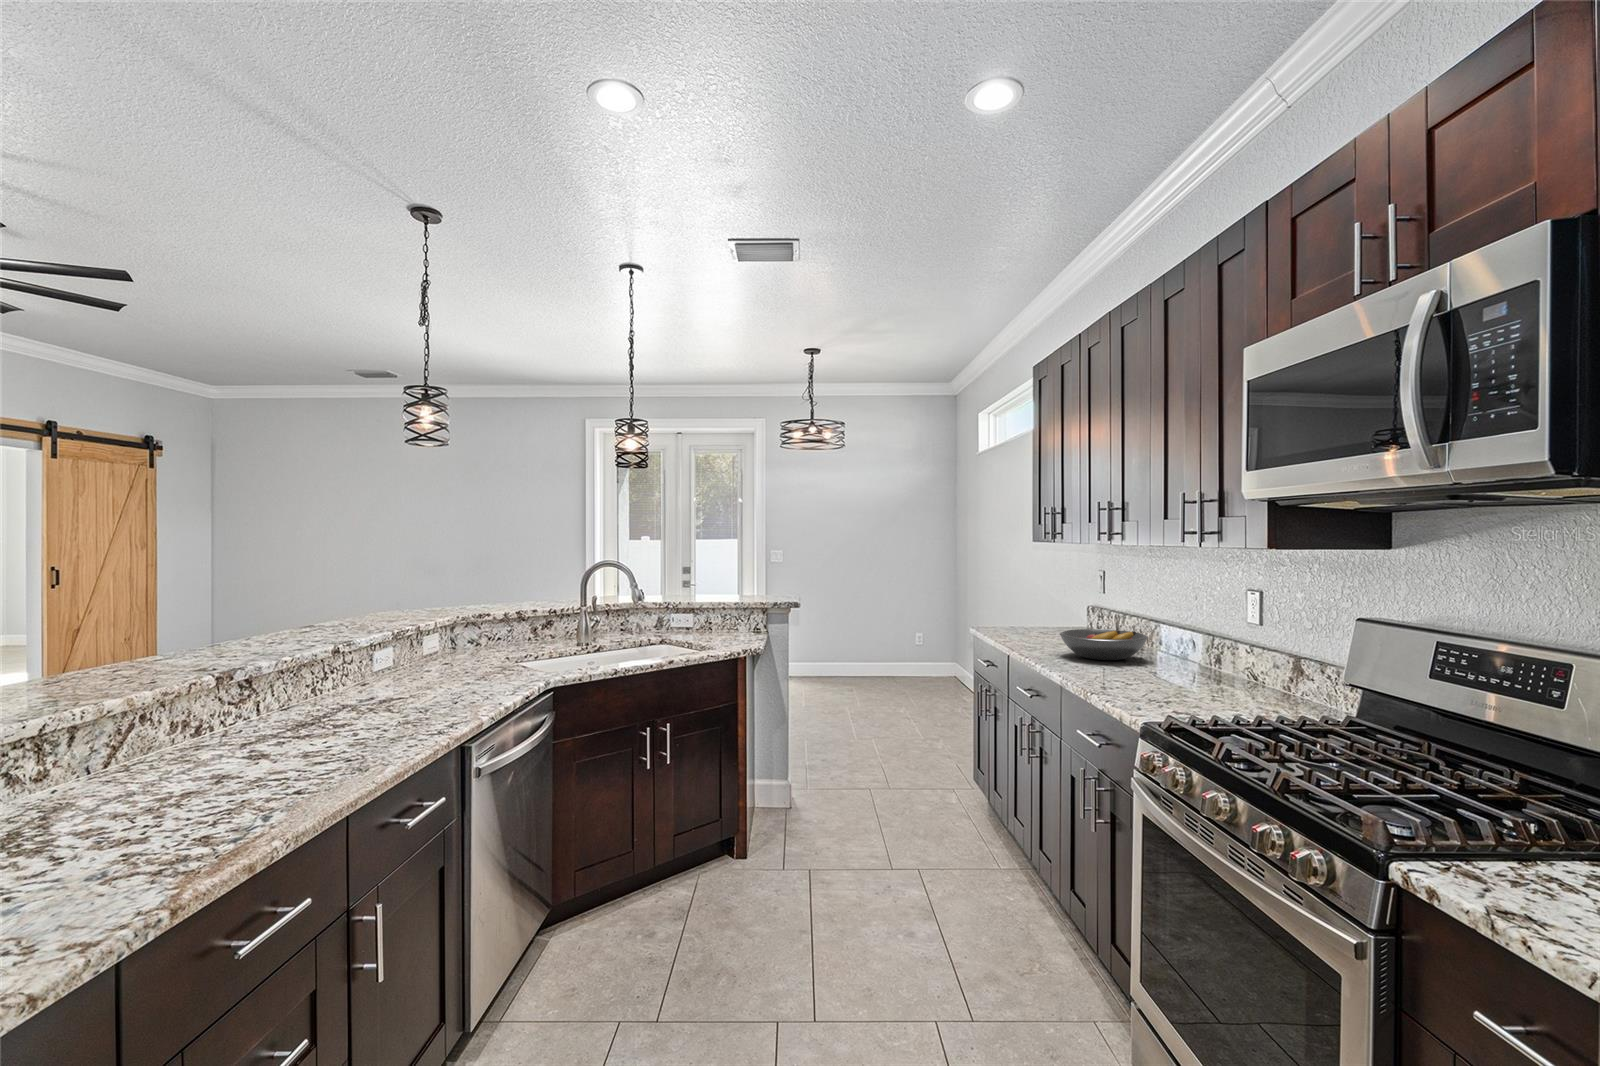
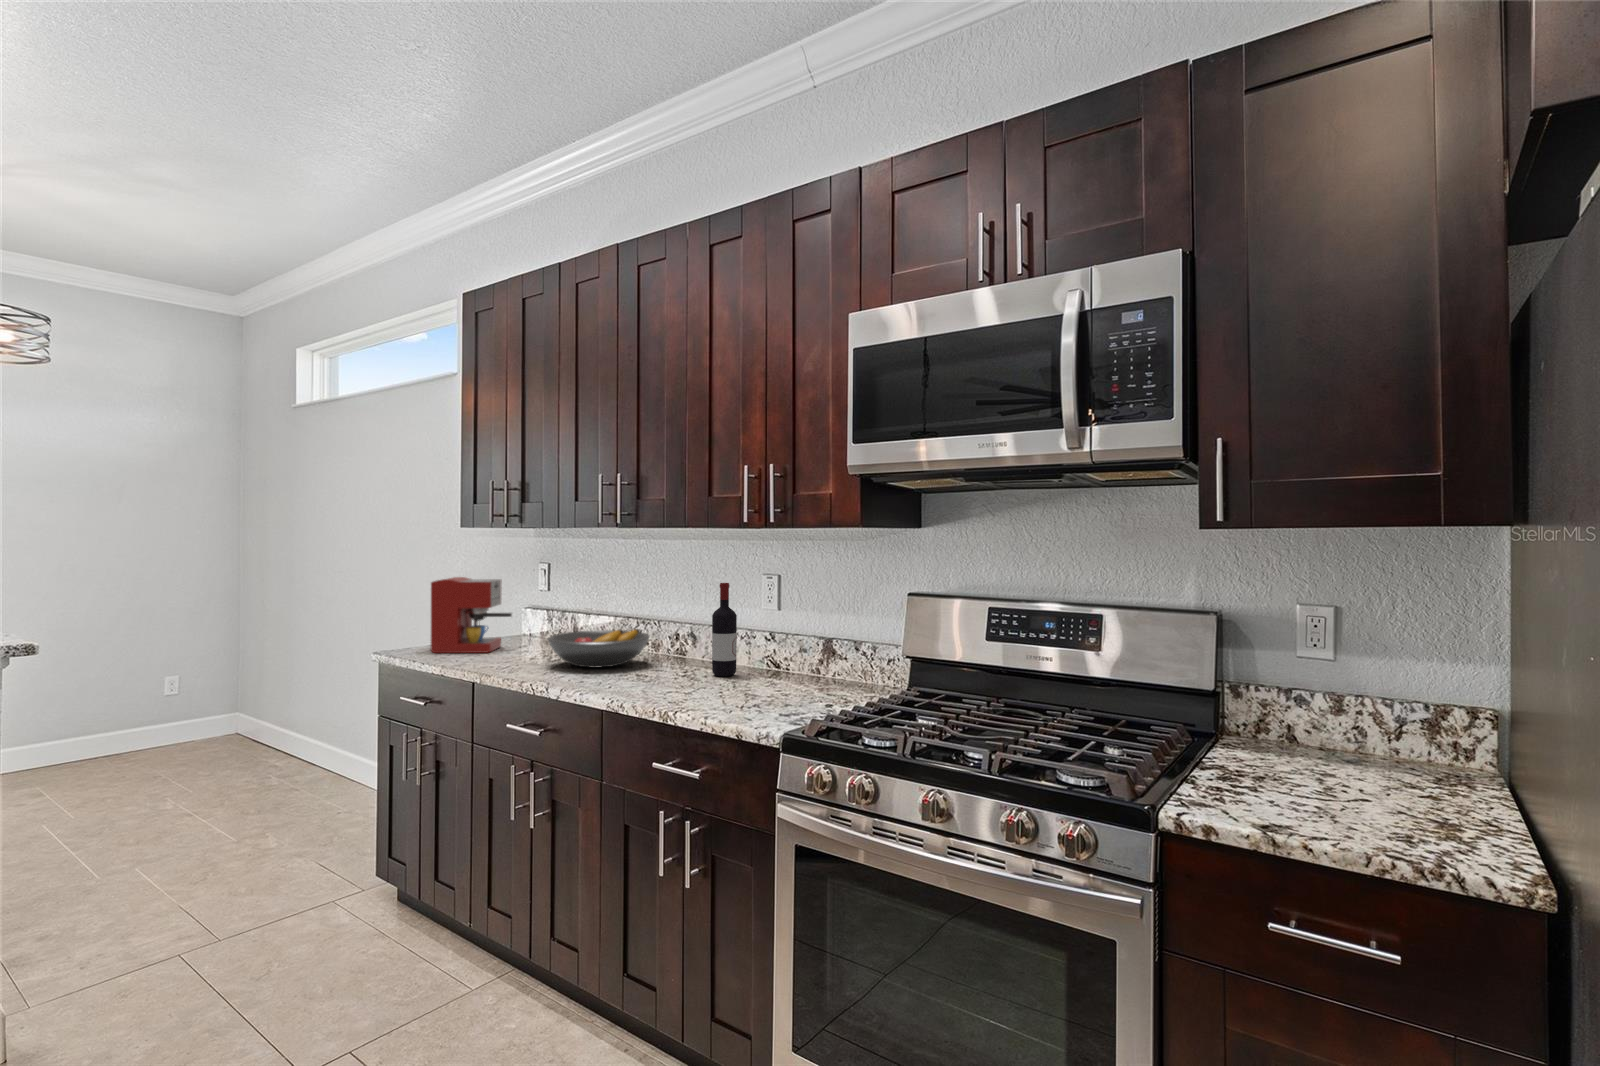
coffee maker: none [1001,581,1060,639] -> present [431,577,512,653]
wine bottle: none [1182,596,1208,681] -> present [712,583,737,677]

